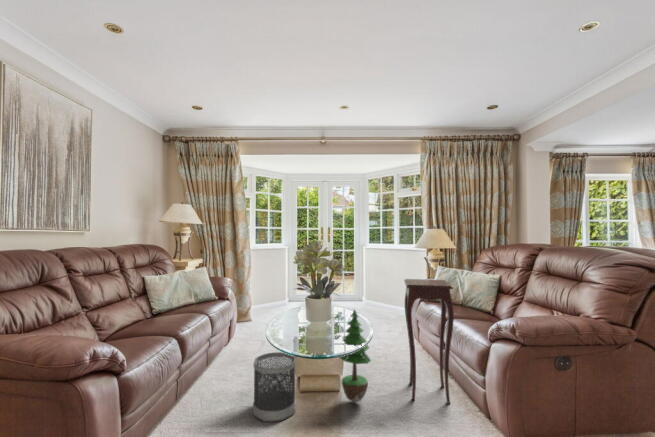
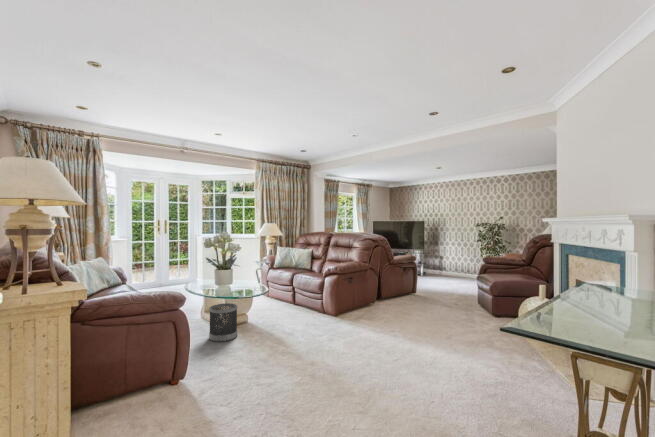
side table: present [404,279,454,403] -> none [278,252,309,317]
potted tree: present [340,310,371,403] -> none [253,271,273,324]

